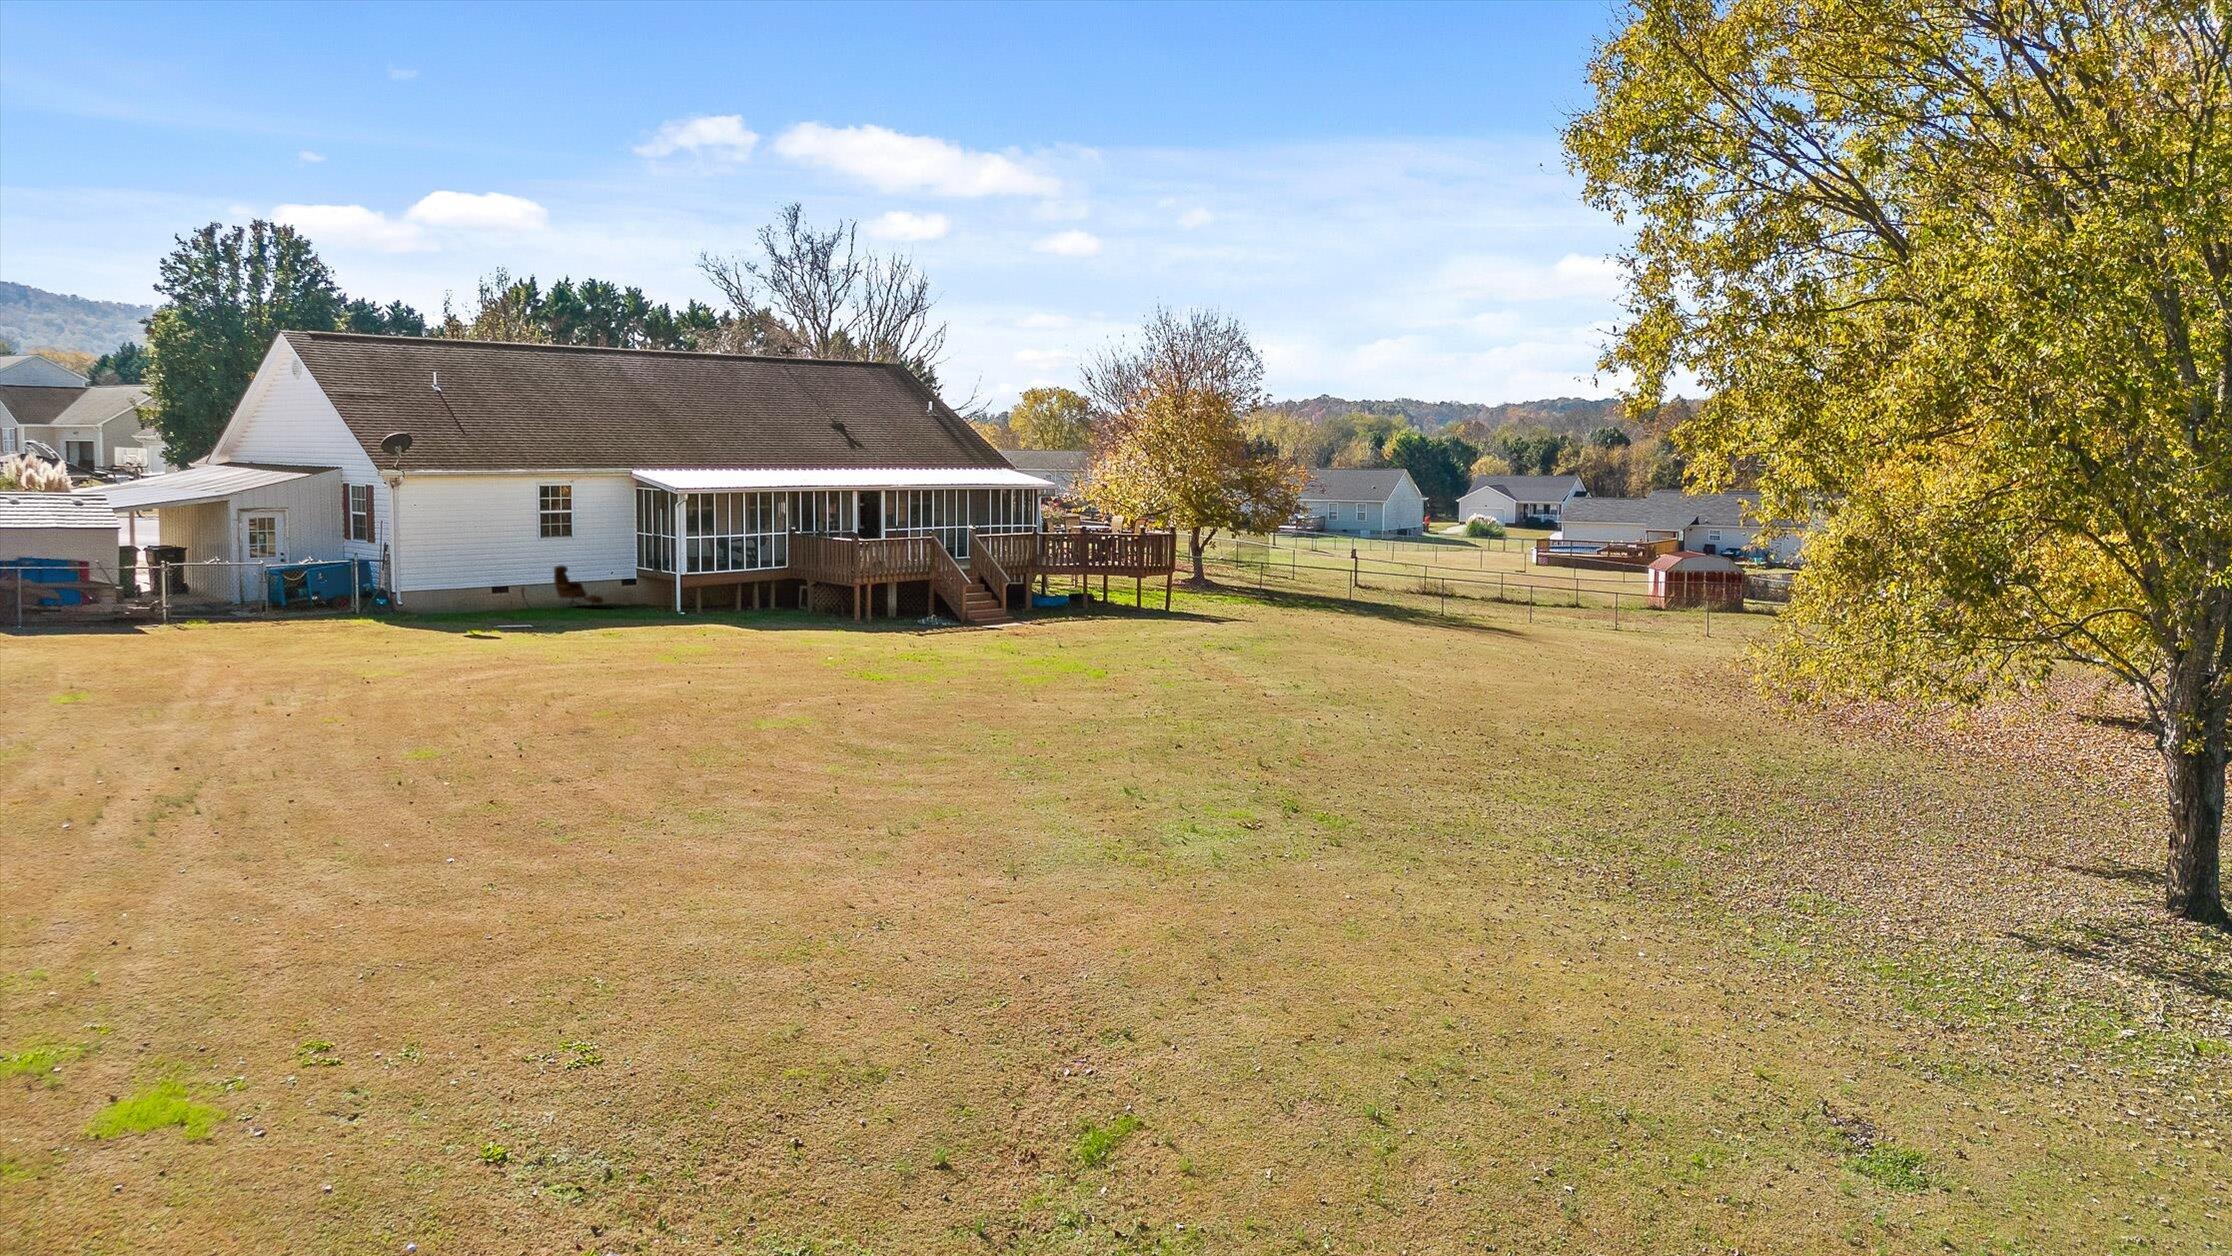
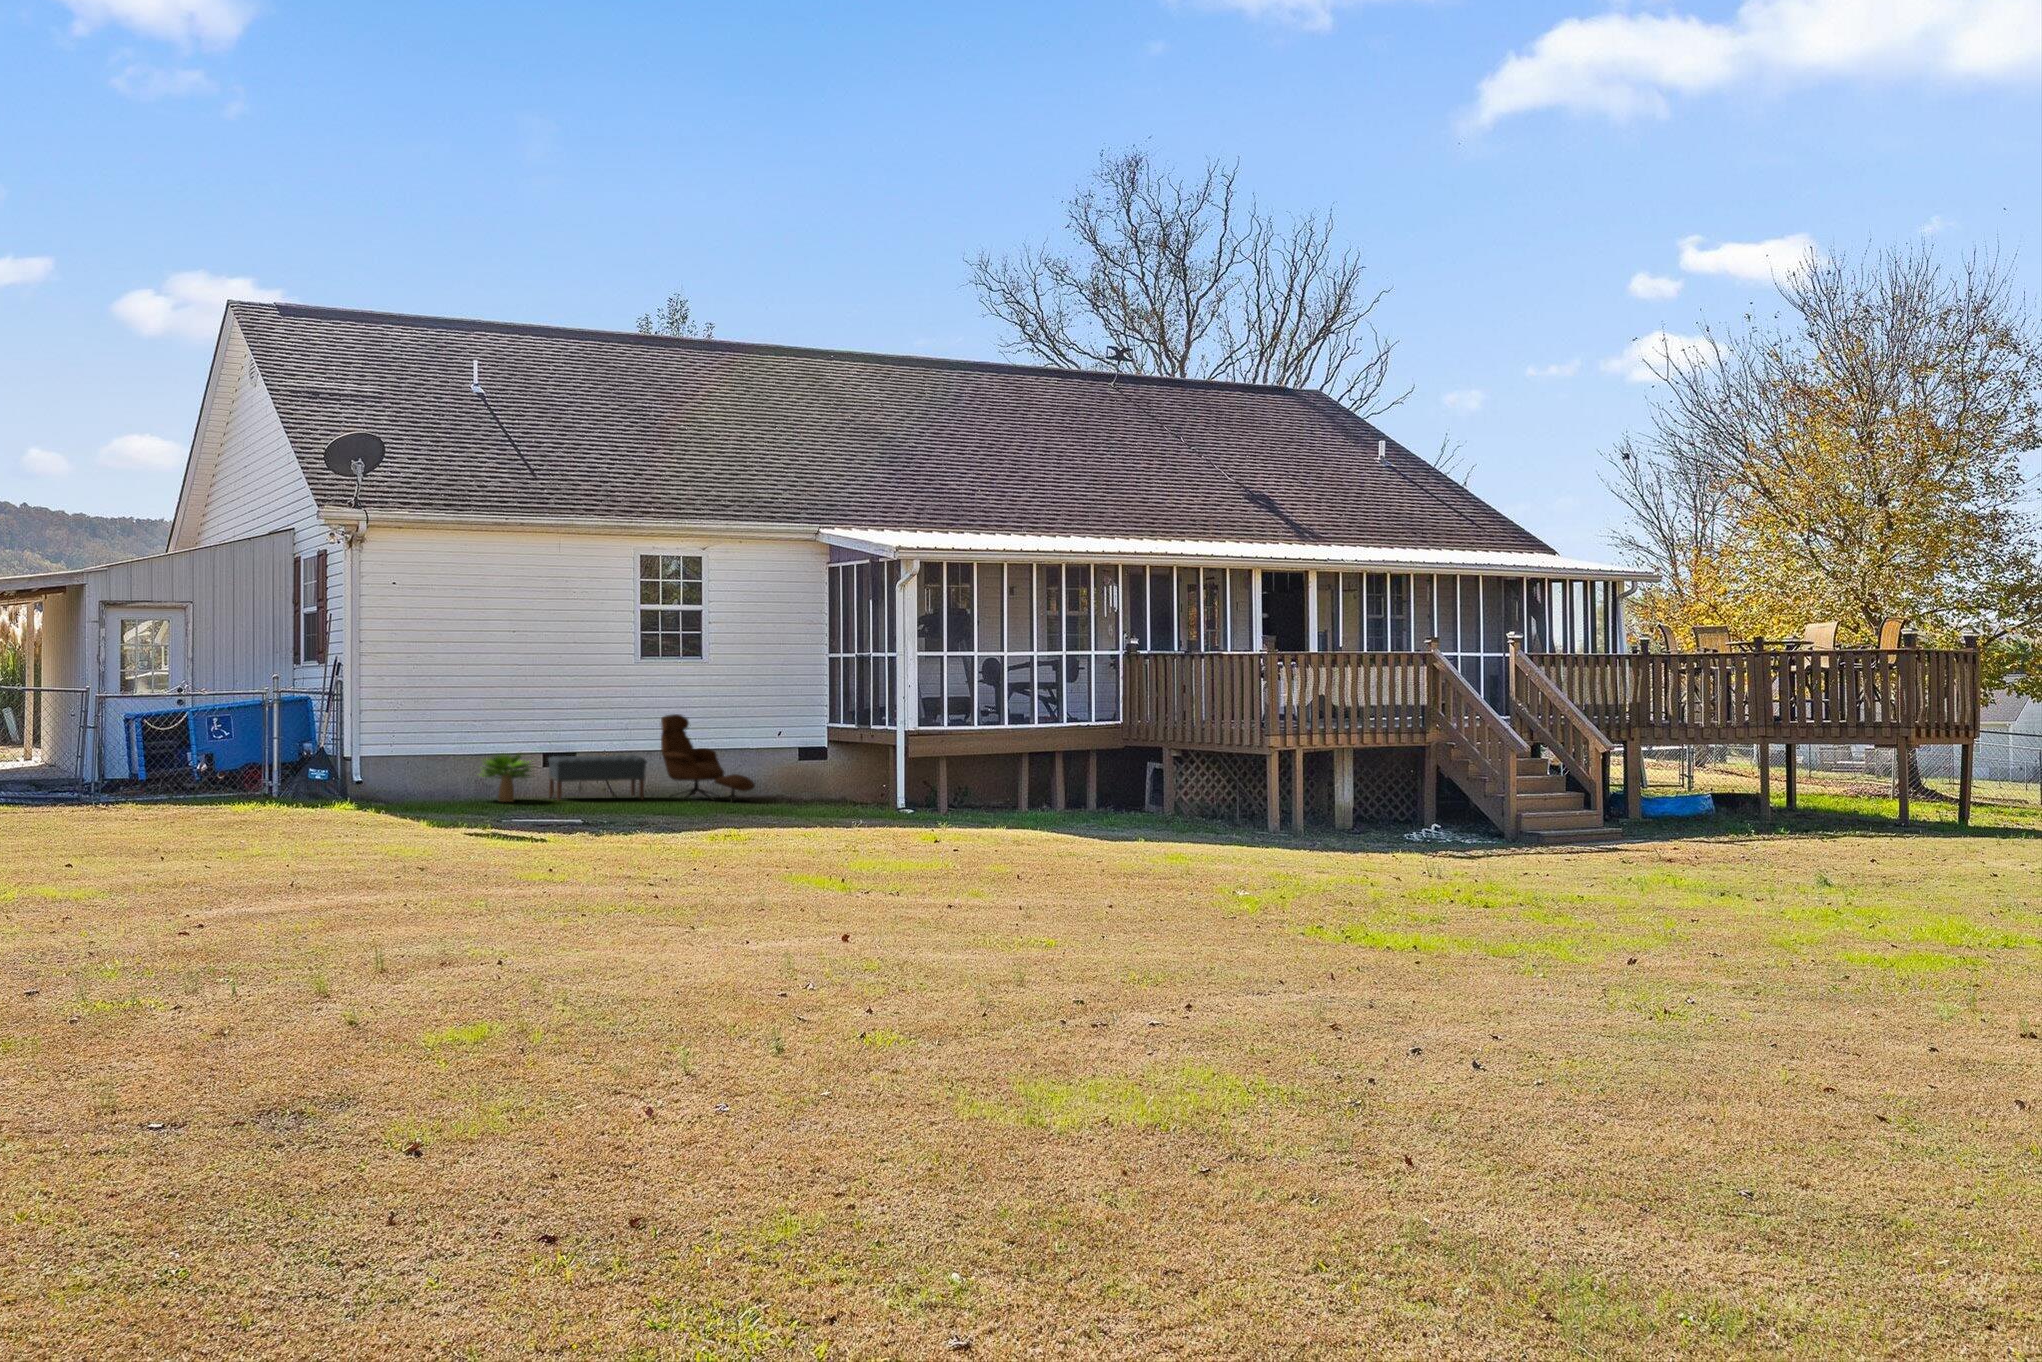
potted plant: none [460,586,494,611] -> present [480,753,531,802]
bench: none [495,586,548,610] -> present [548,755,646,800]

